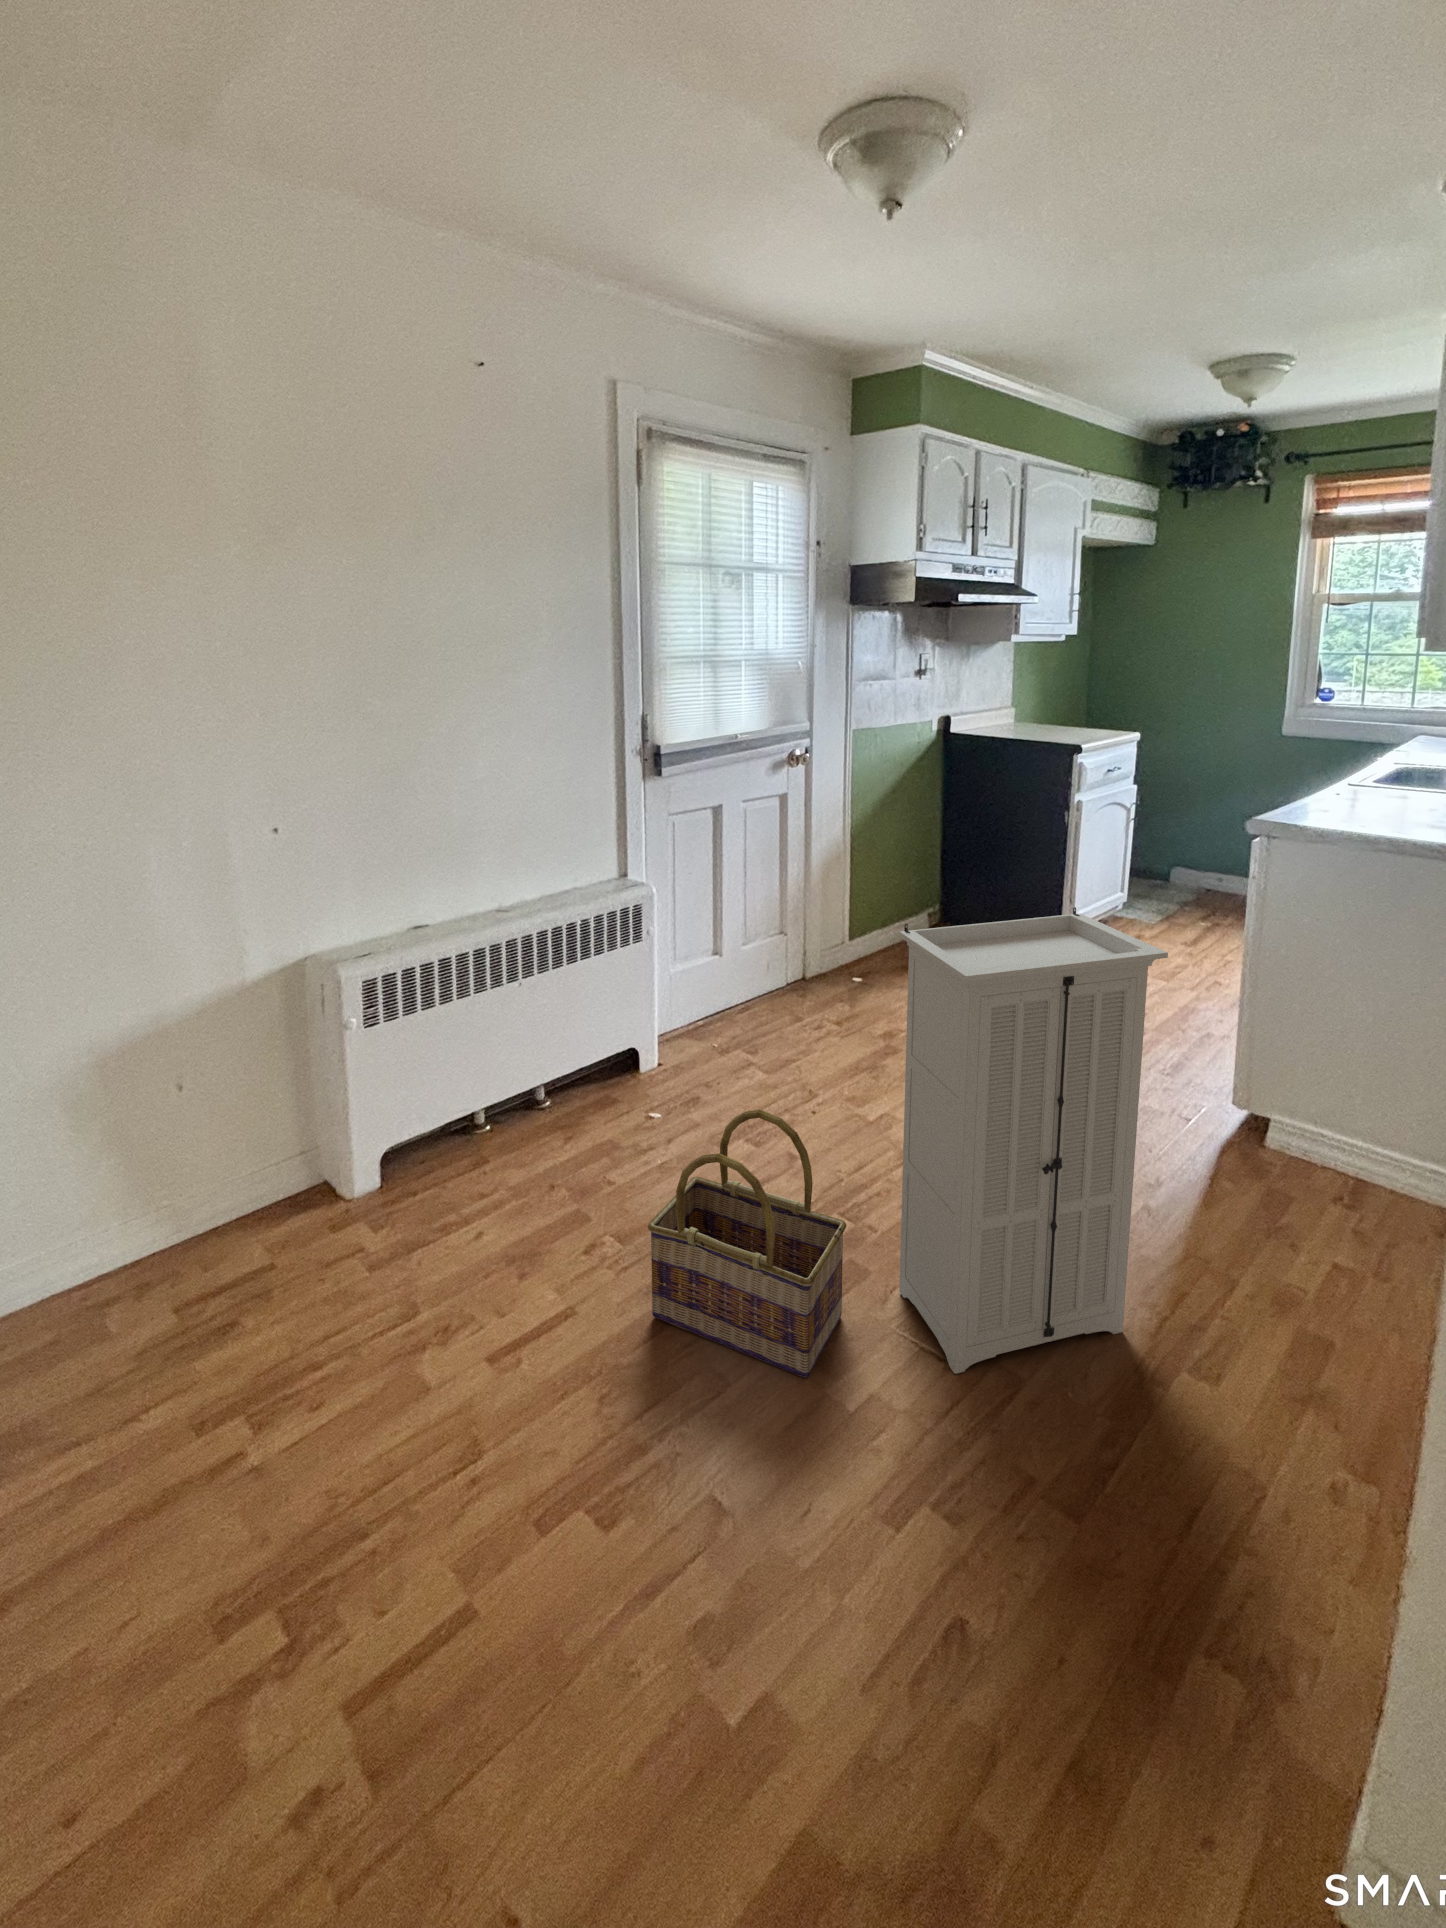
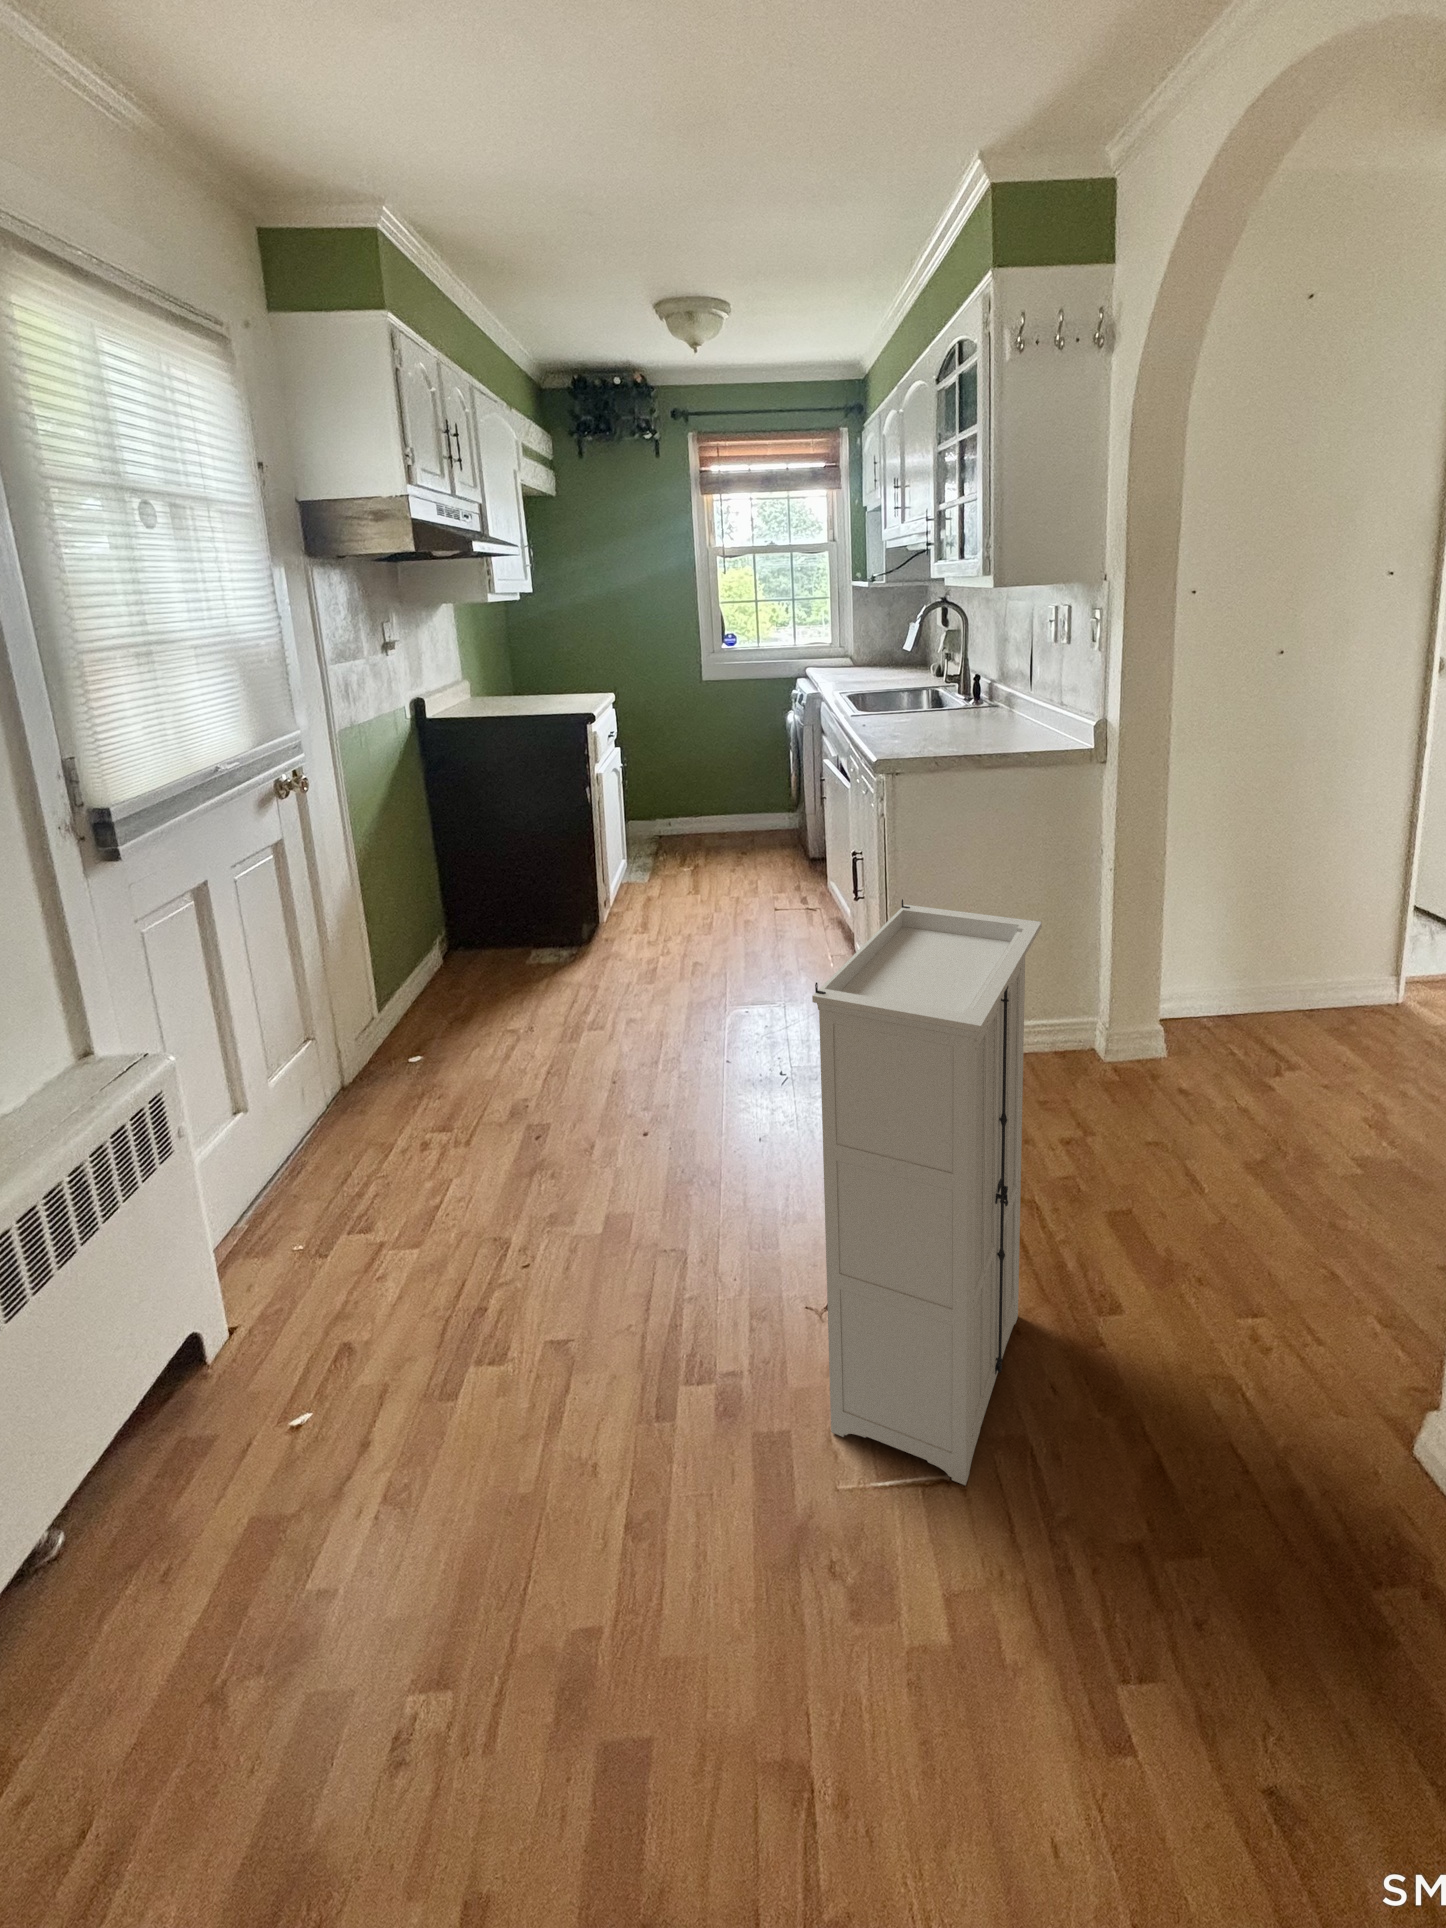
basket: present [648,1110,846,1378] -> none [567,1319,863,1754]

